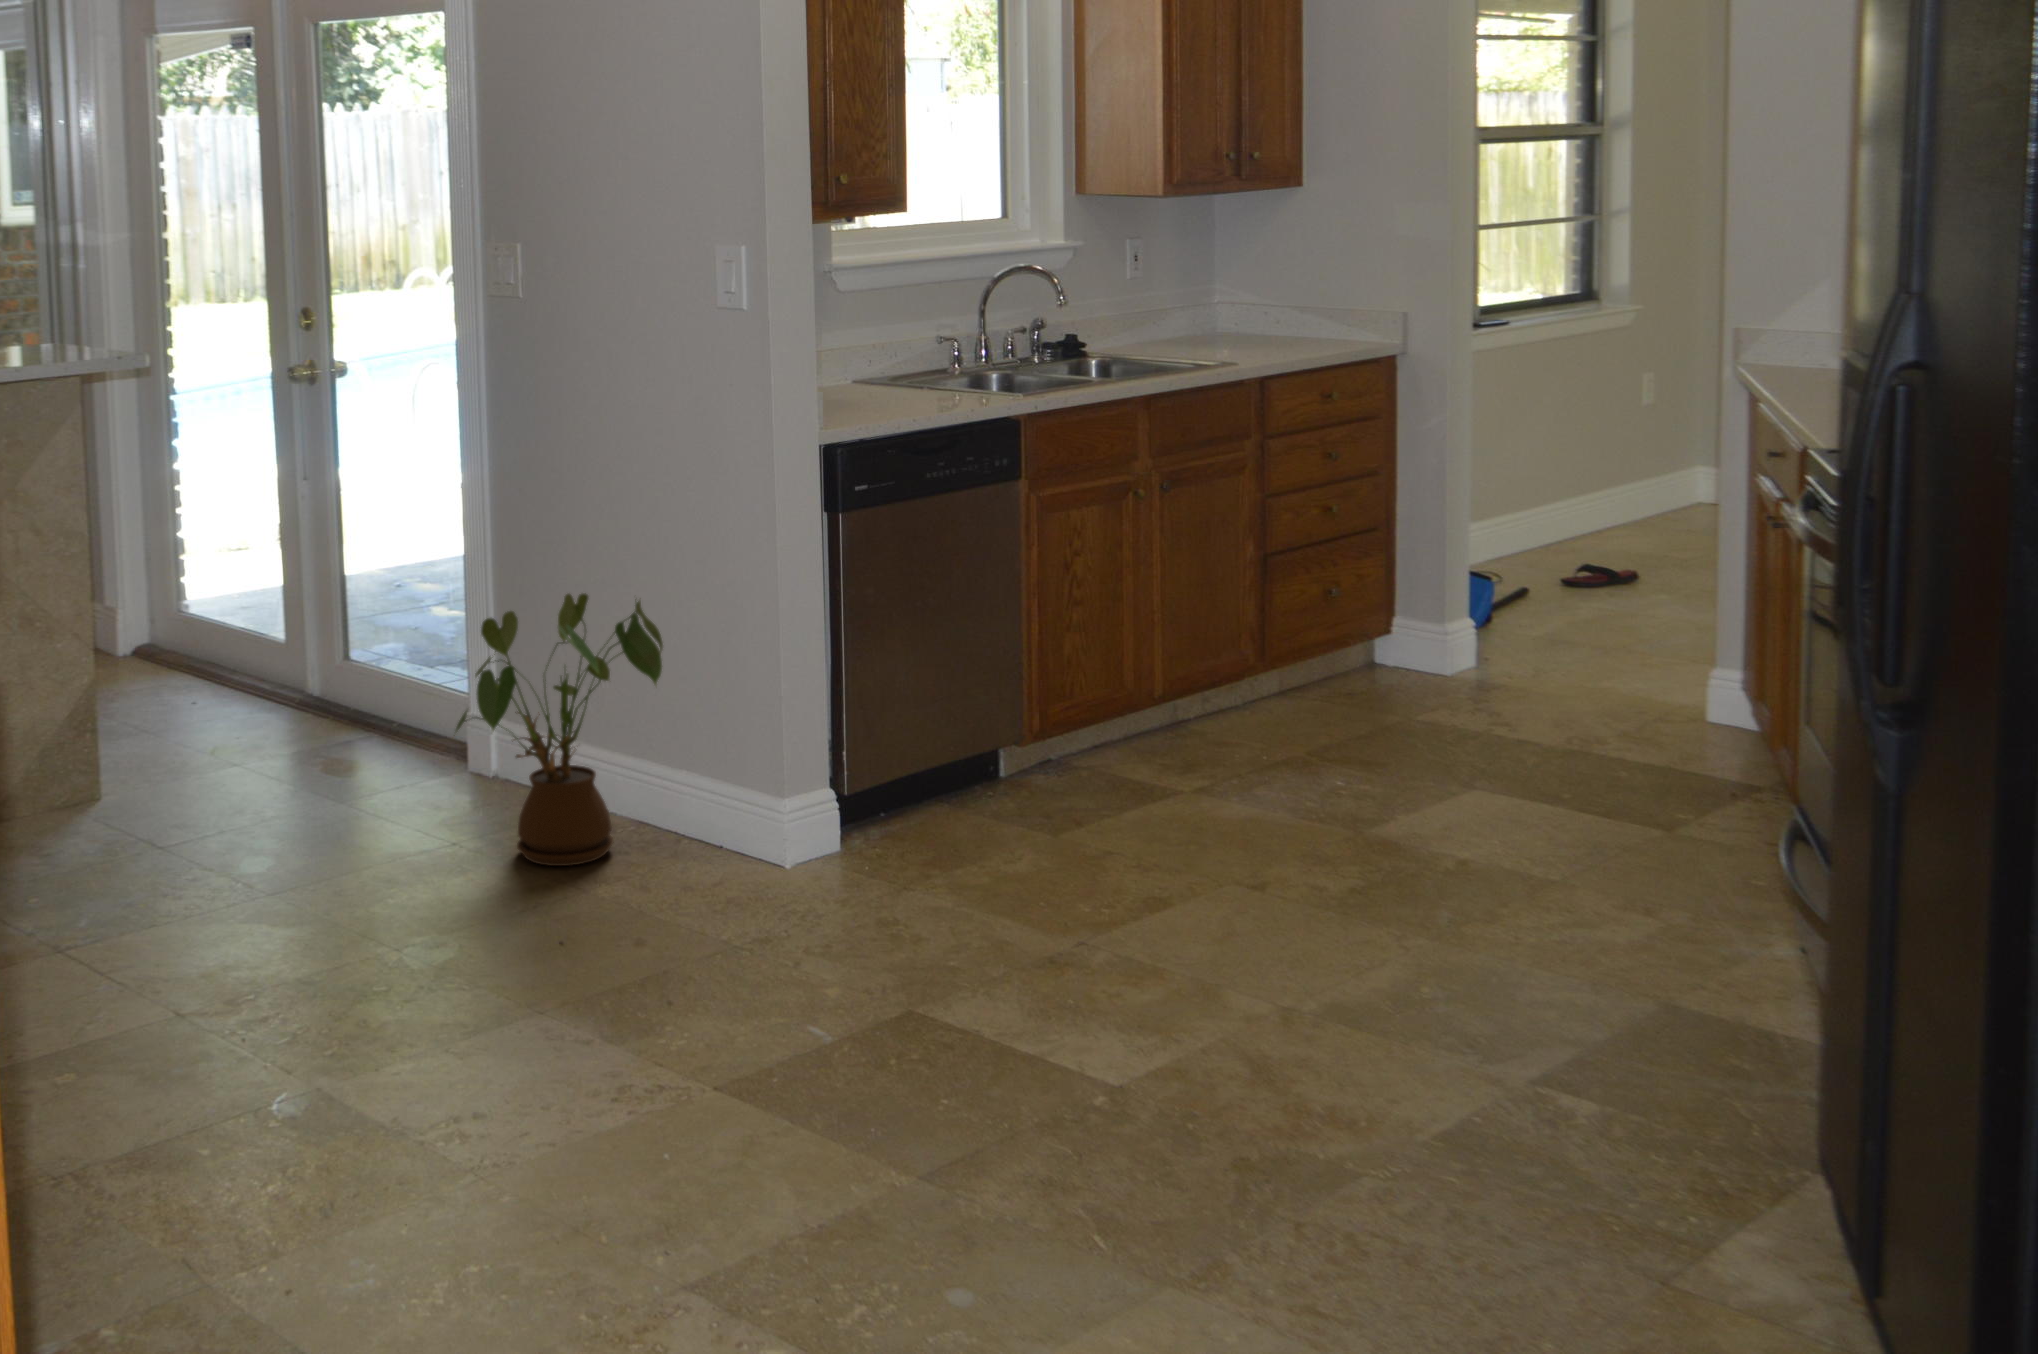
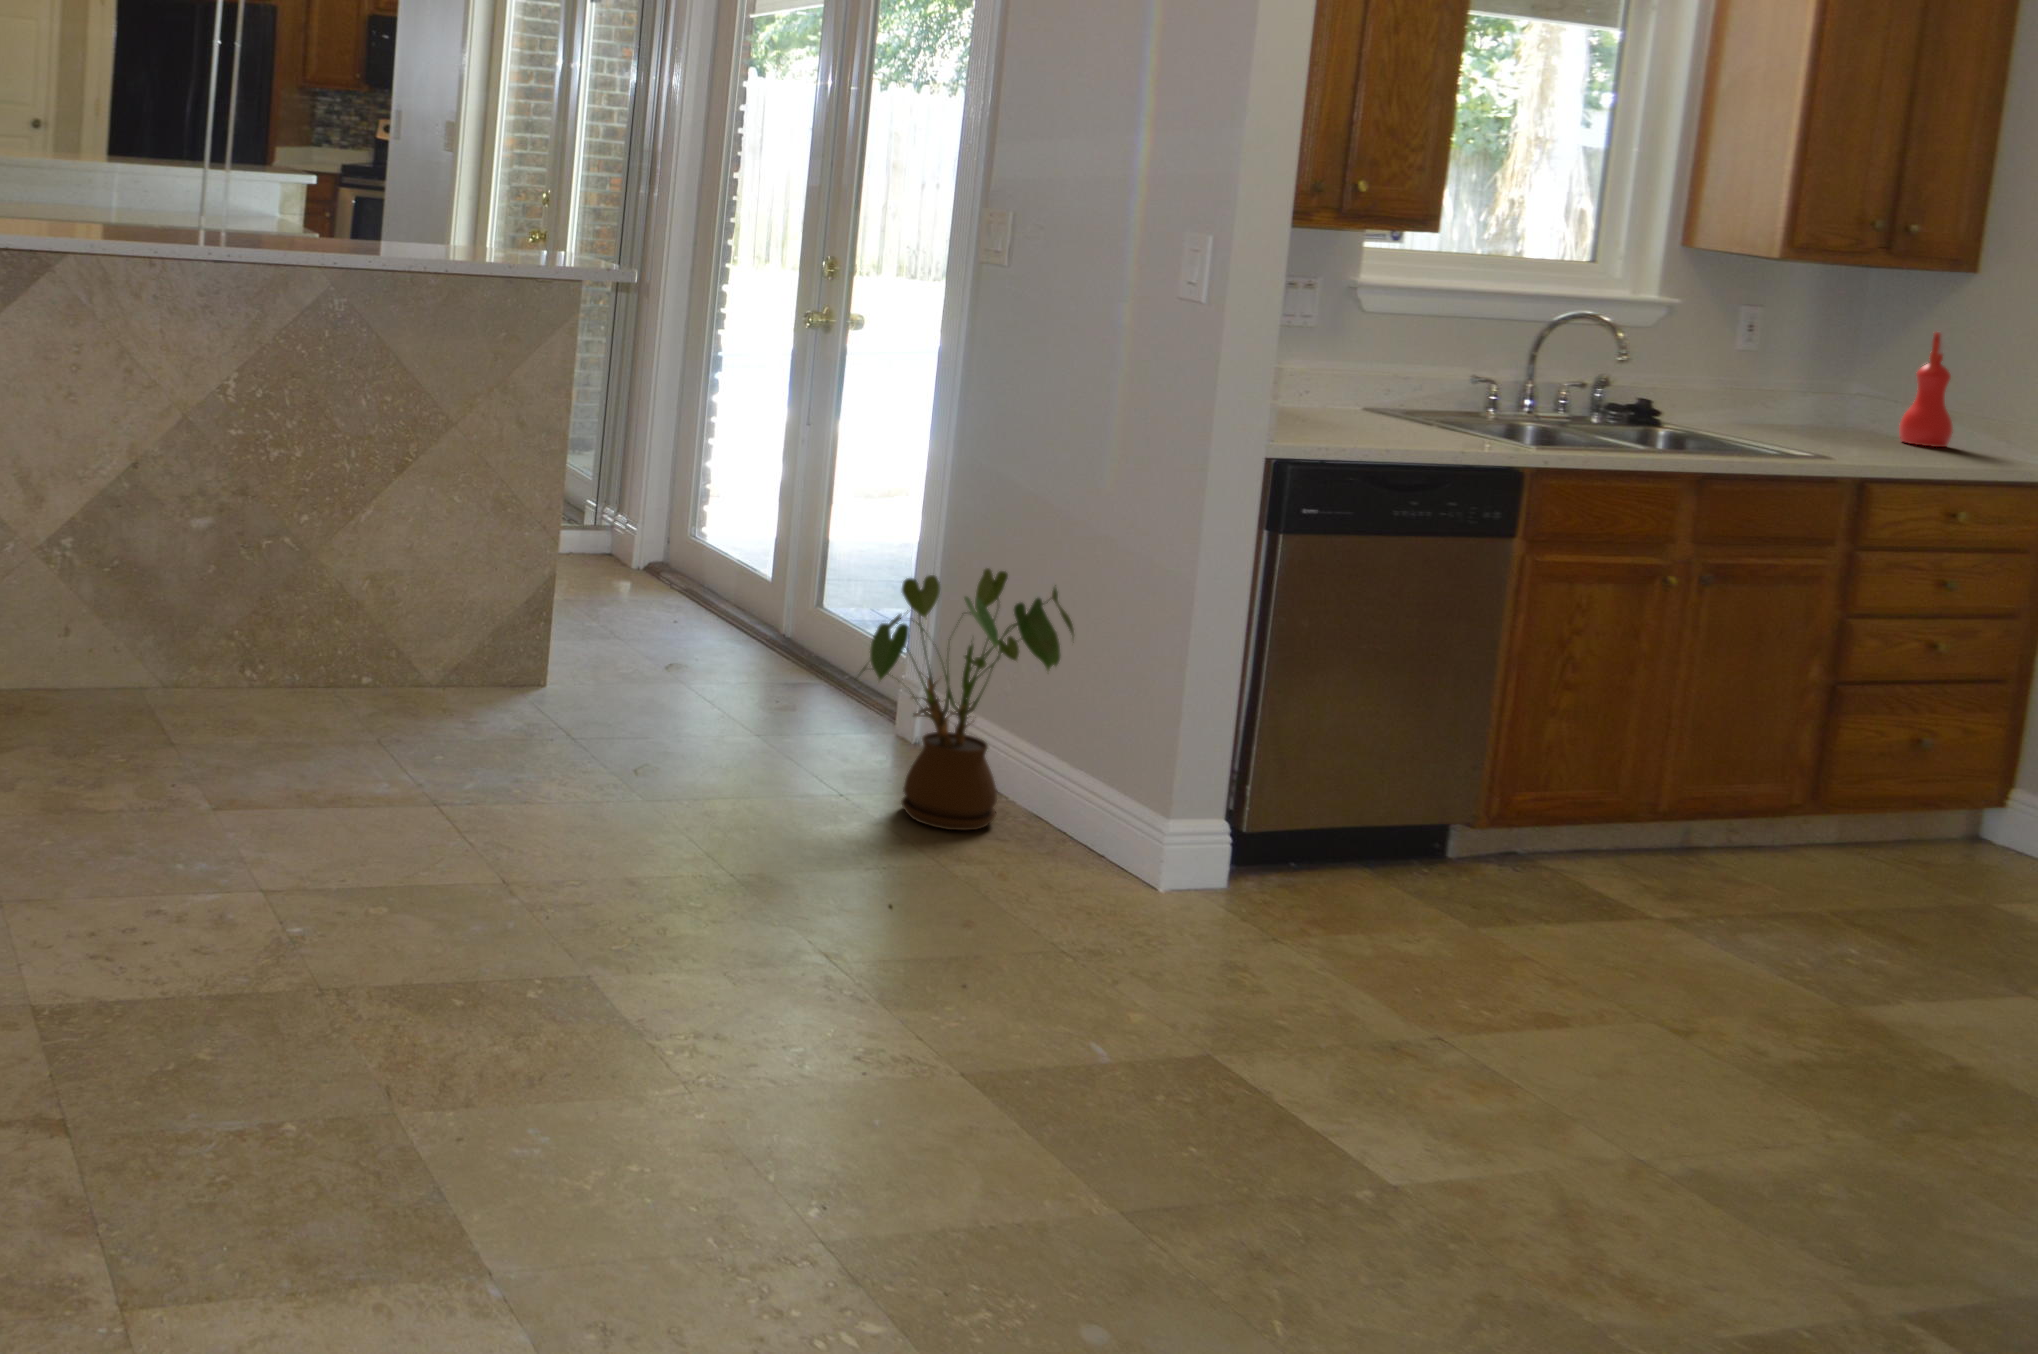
spray bottle: none [1256,242,1297,341] -> present [1899,332,1953,447]

